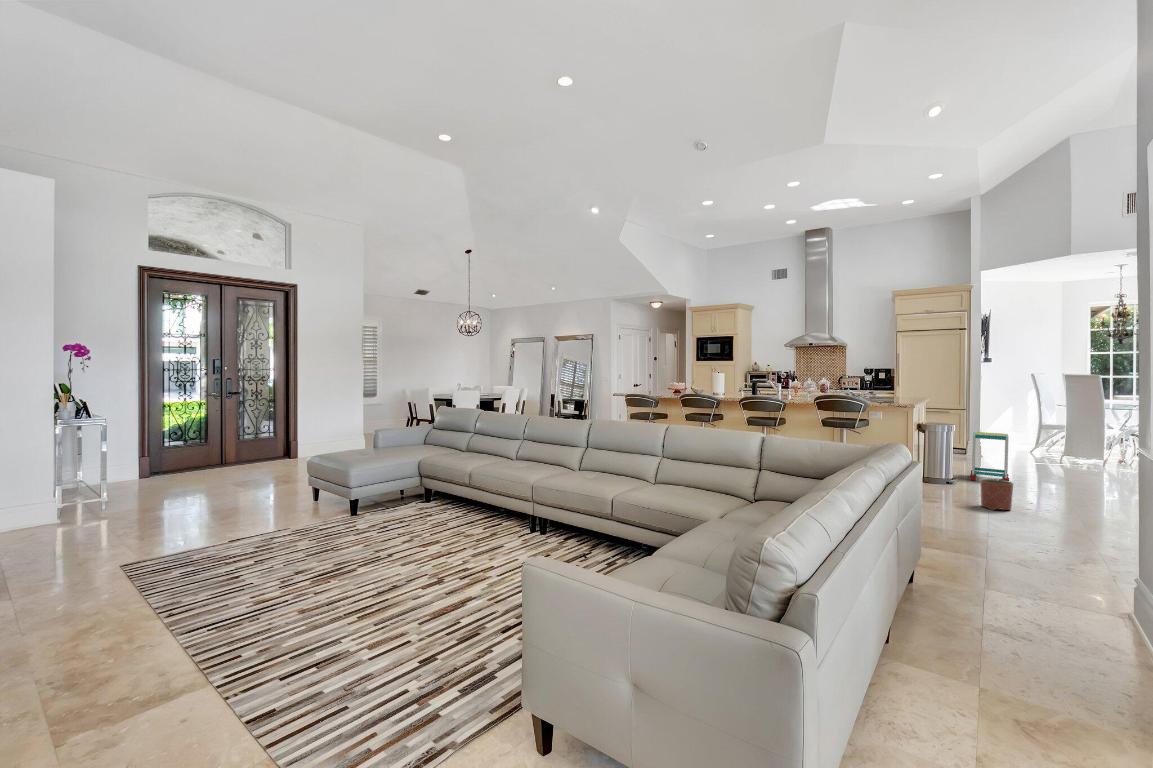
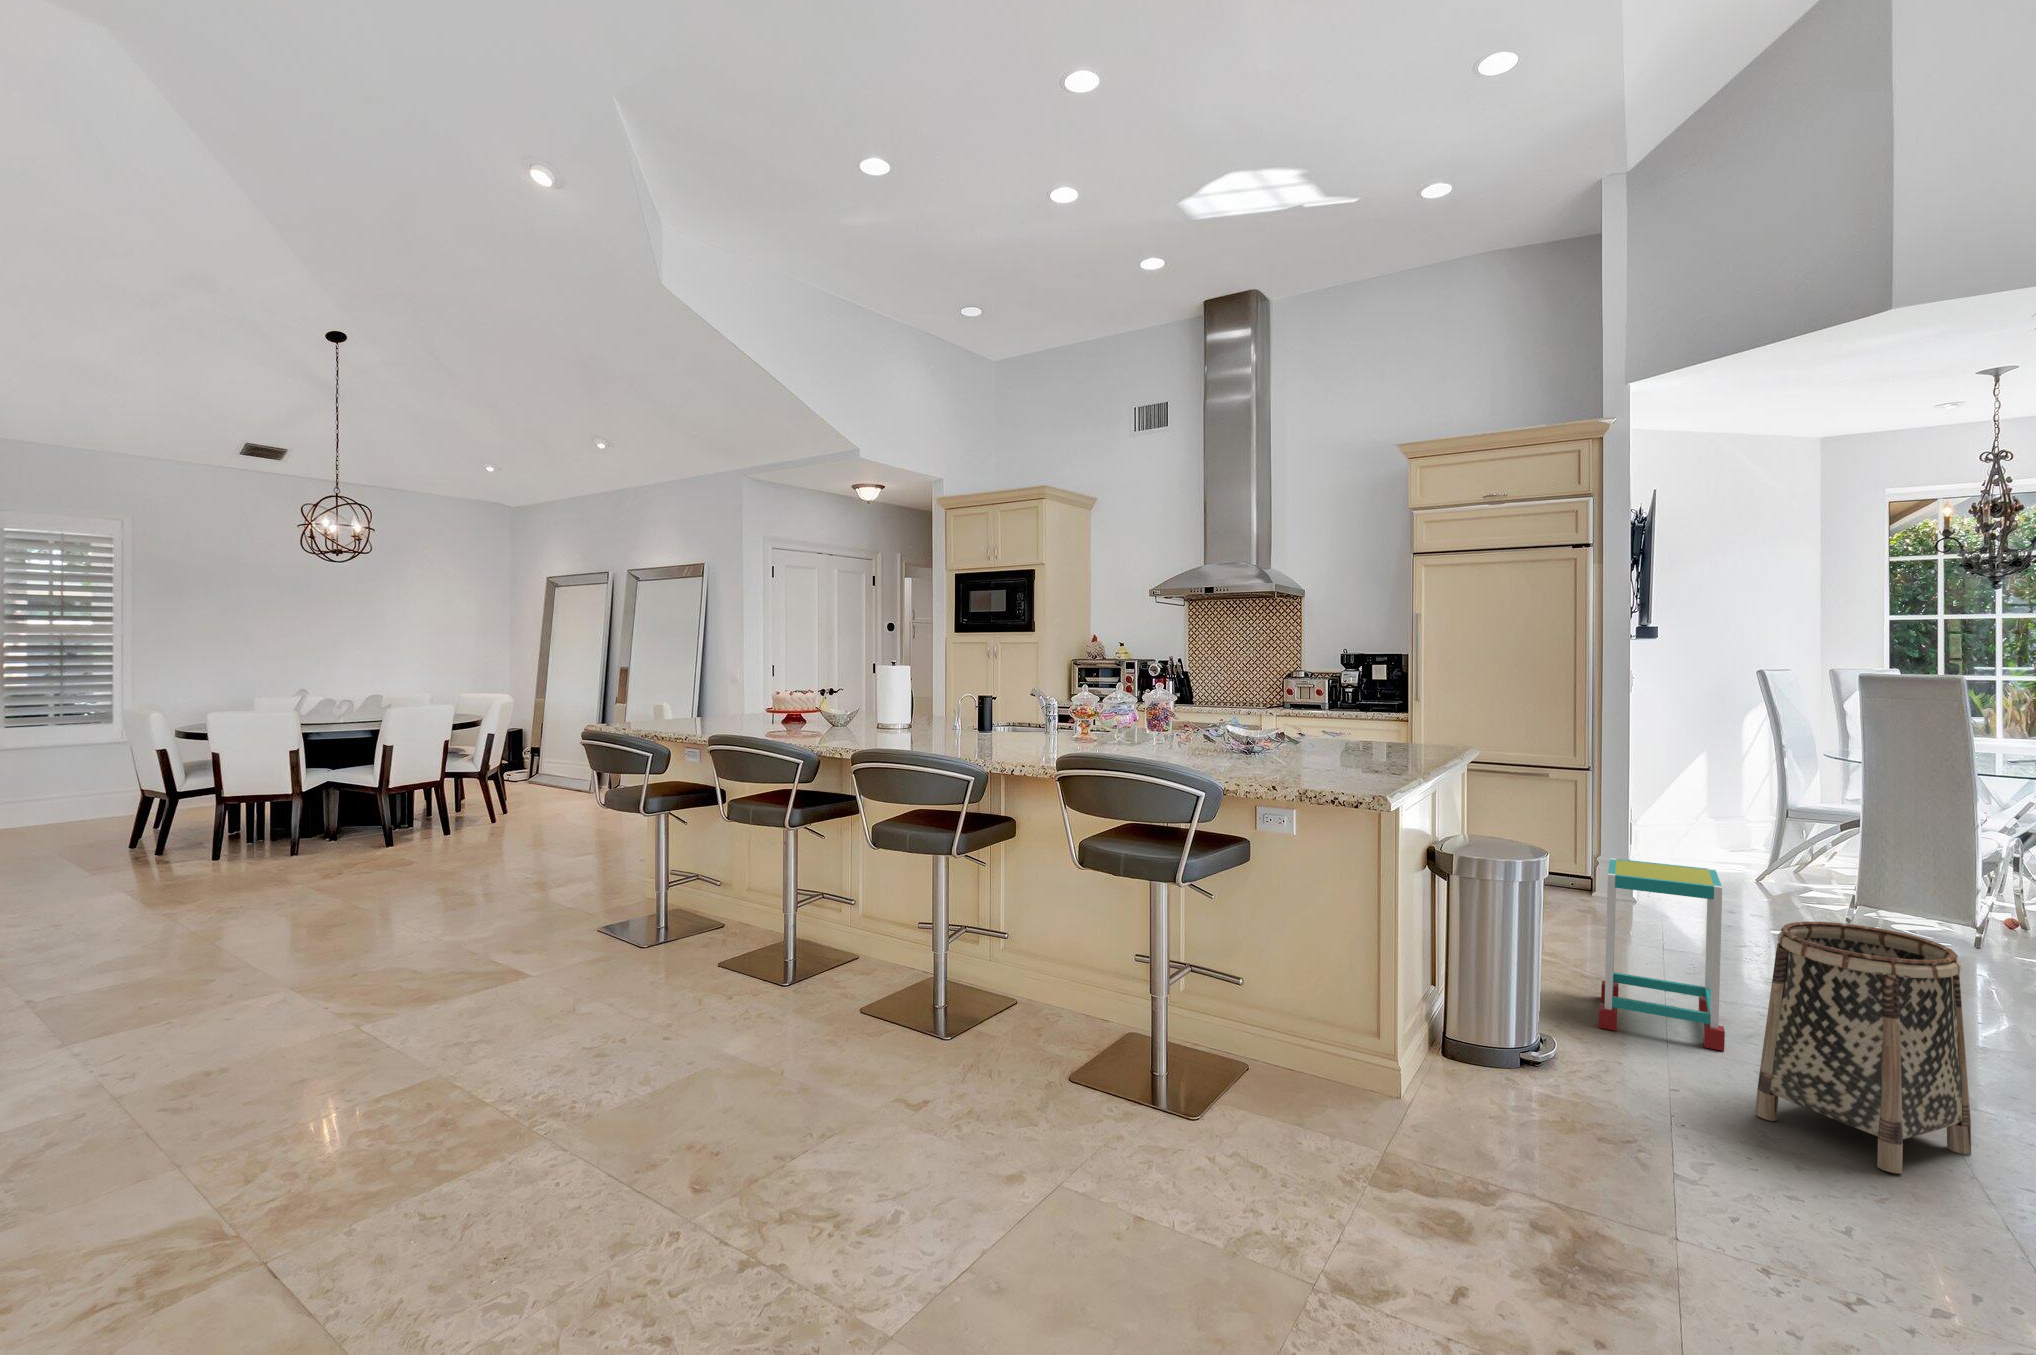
basket: none [1016,442,1074,500] -> present [1756,922,1971,1174]
planter: present [980,479,1013,510] -> none [1636,1116,1773,1282]

